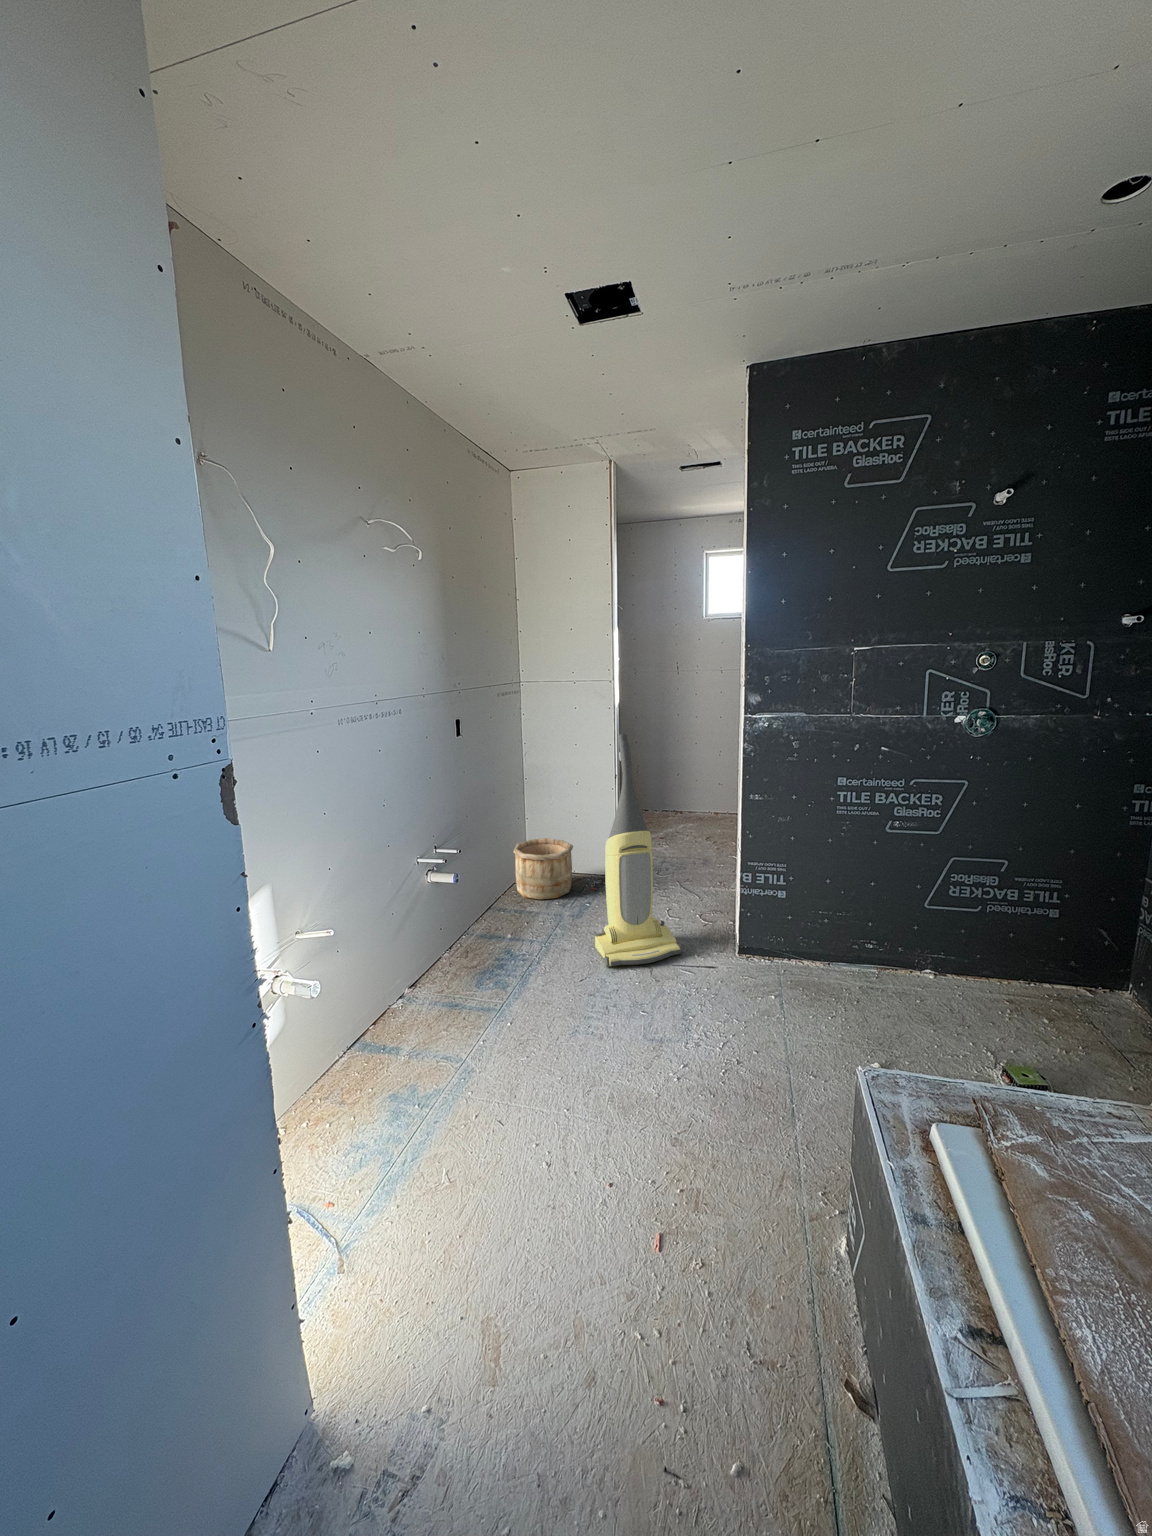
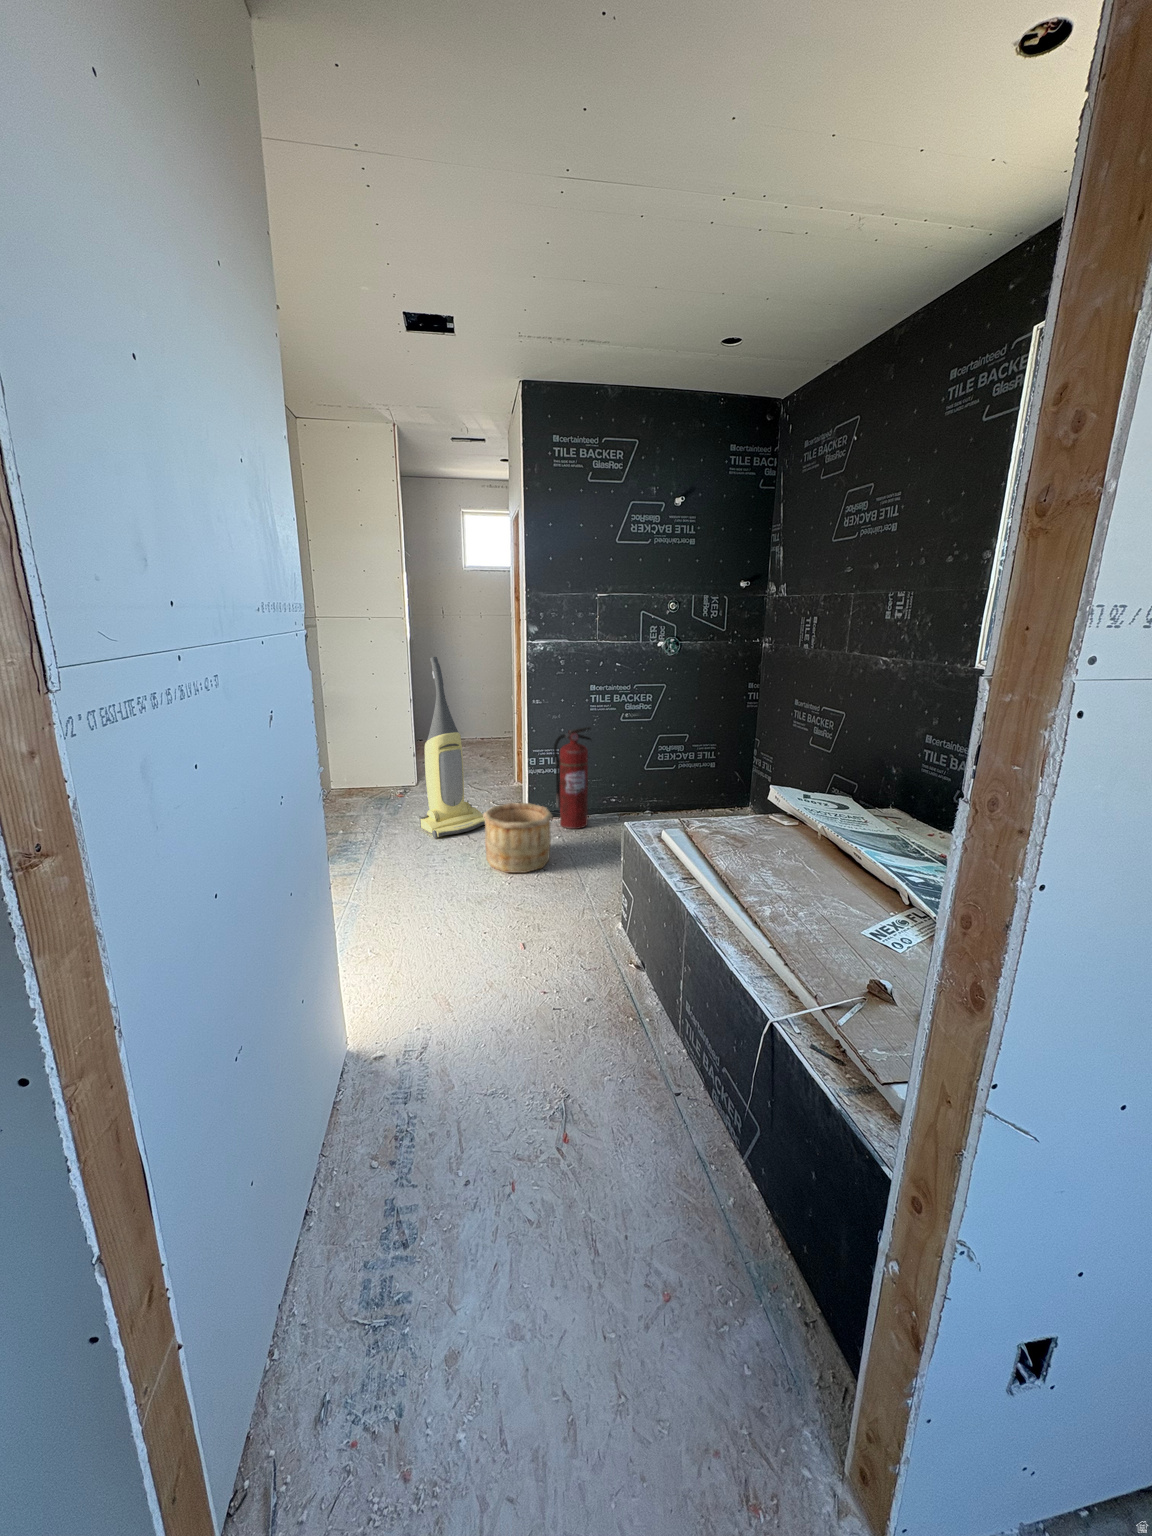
wooden bucket: present [513,838,573,899] -> present [483,803,552,872]
fire extinguisher: none [775,838,837,986] -> present [554,727,591,829]

